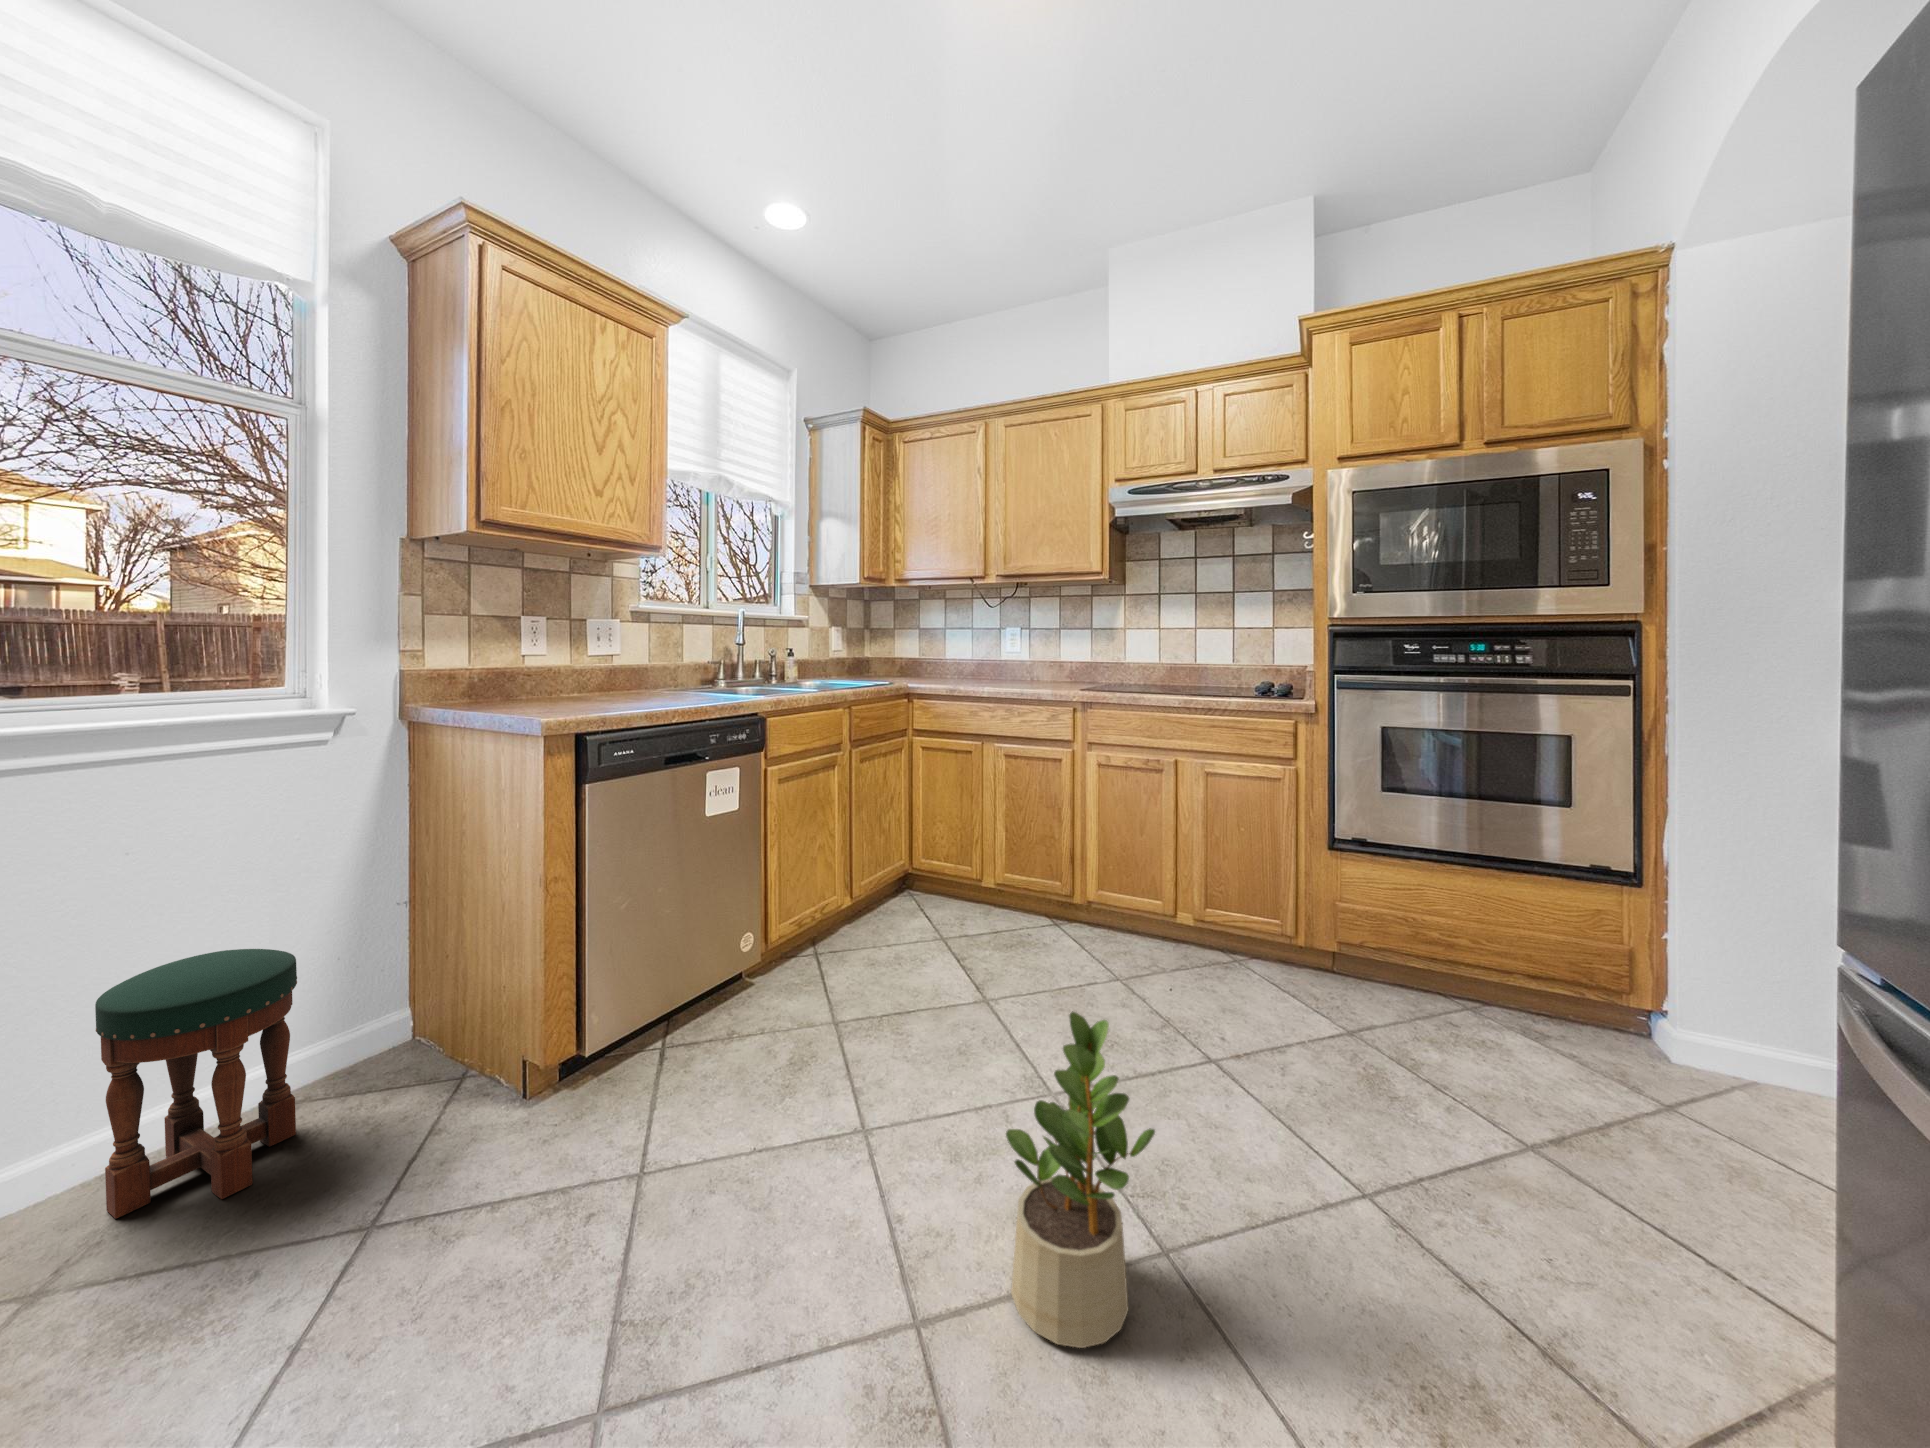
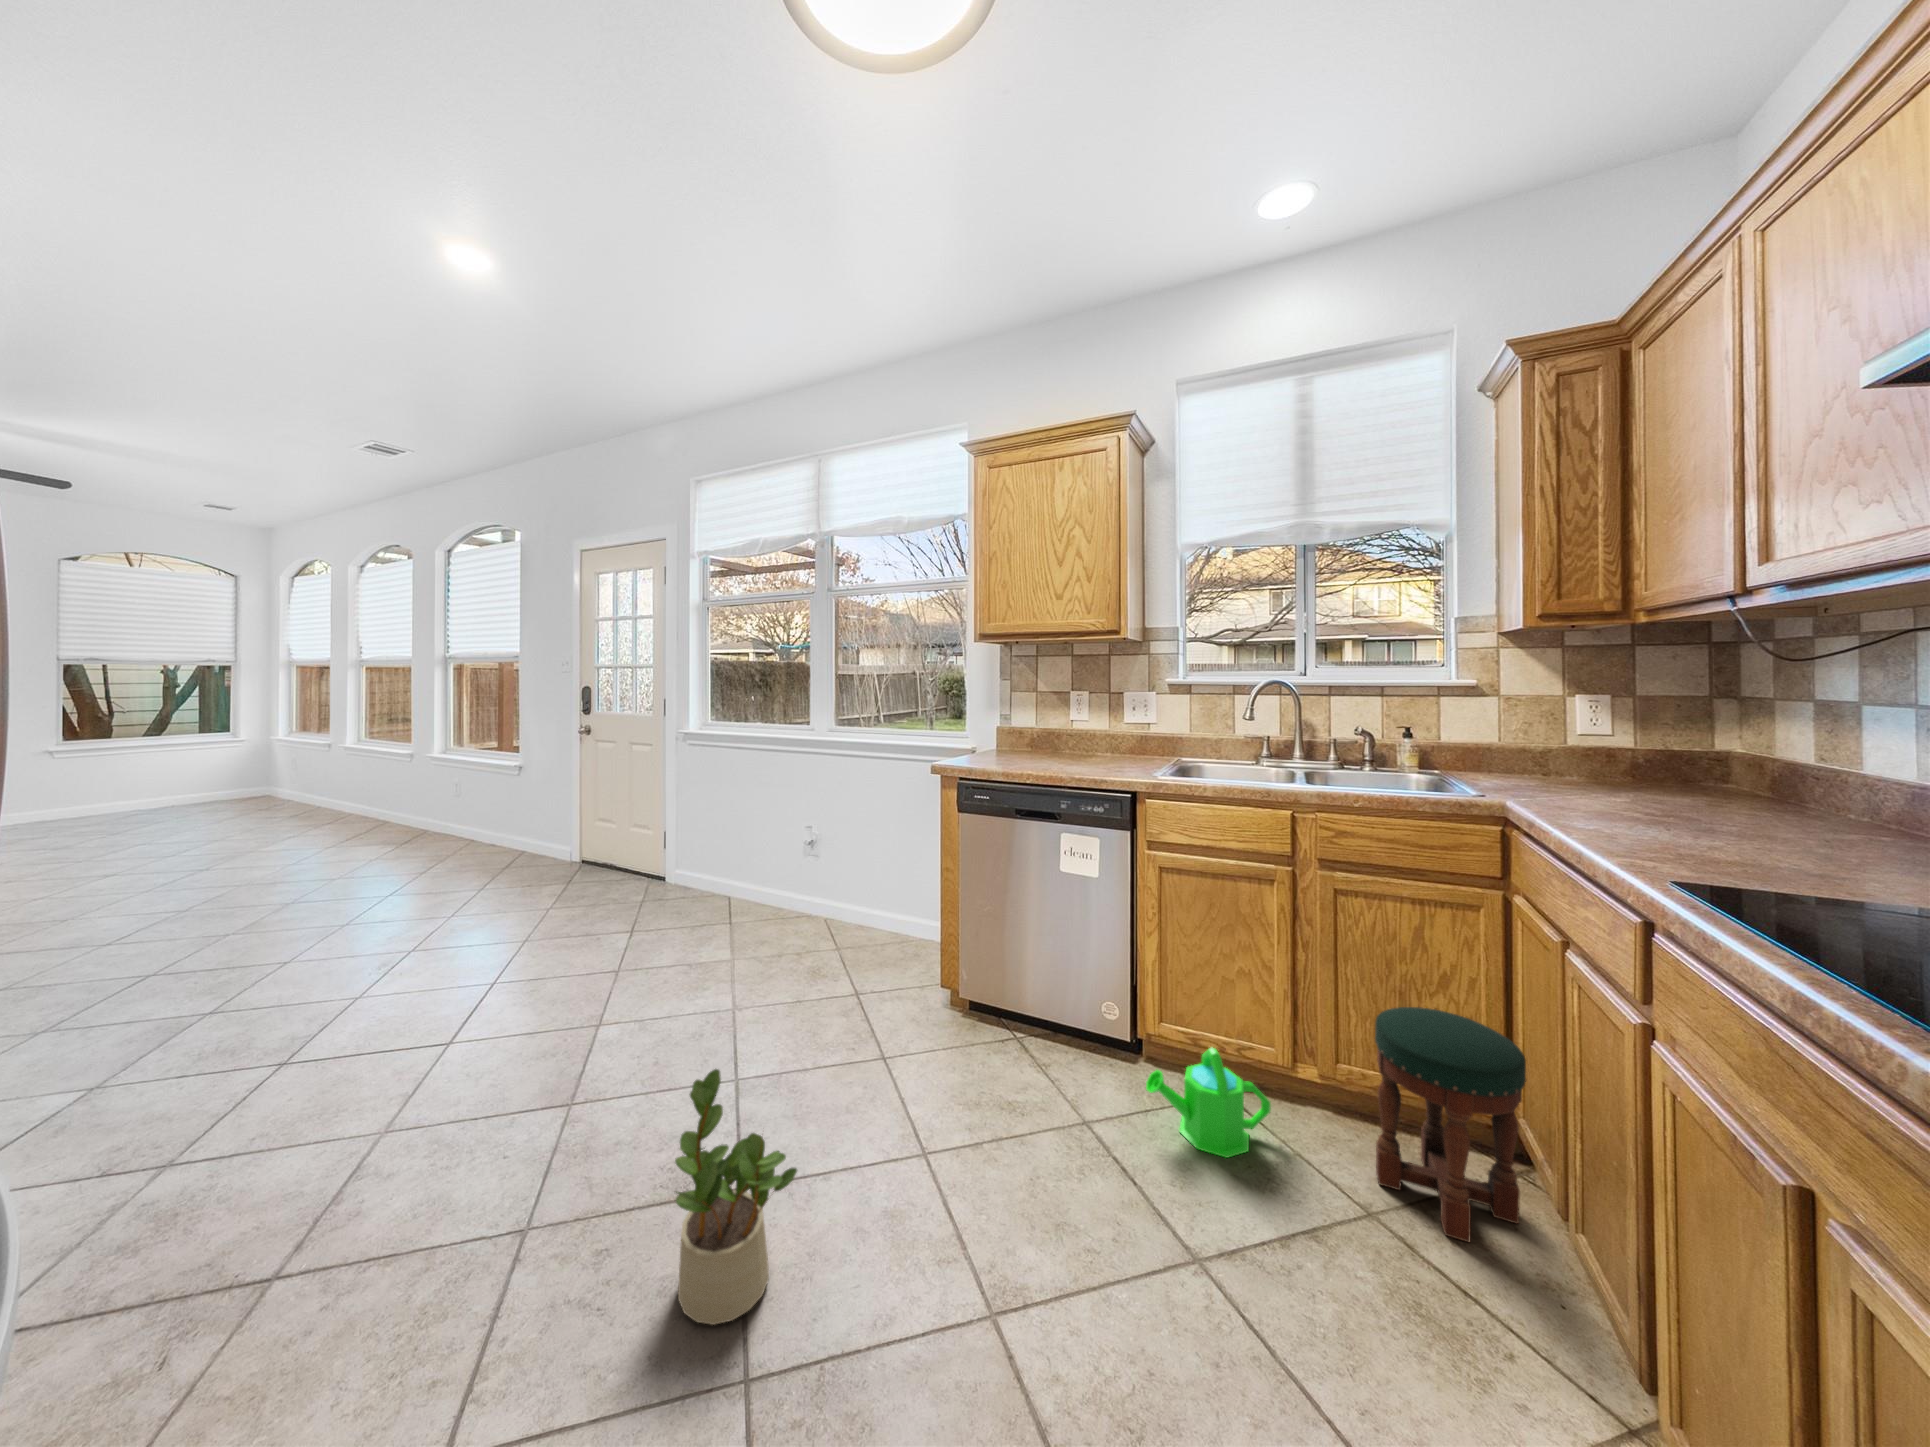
watering can: none [845,900,901,982] -> present [1146,1048,1271,1158]
stool: present [95,949,297,1219] -> present [1375,1007,1526,1242]

